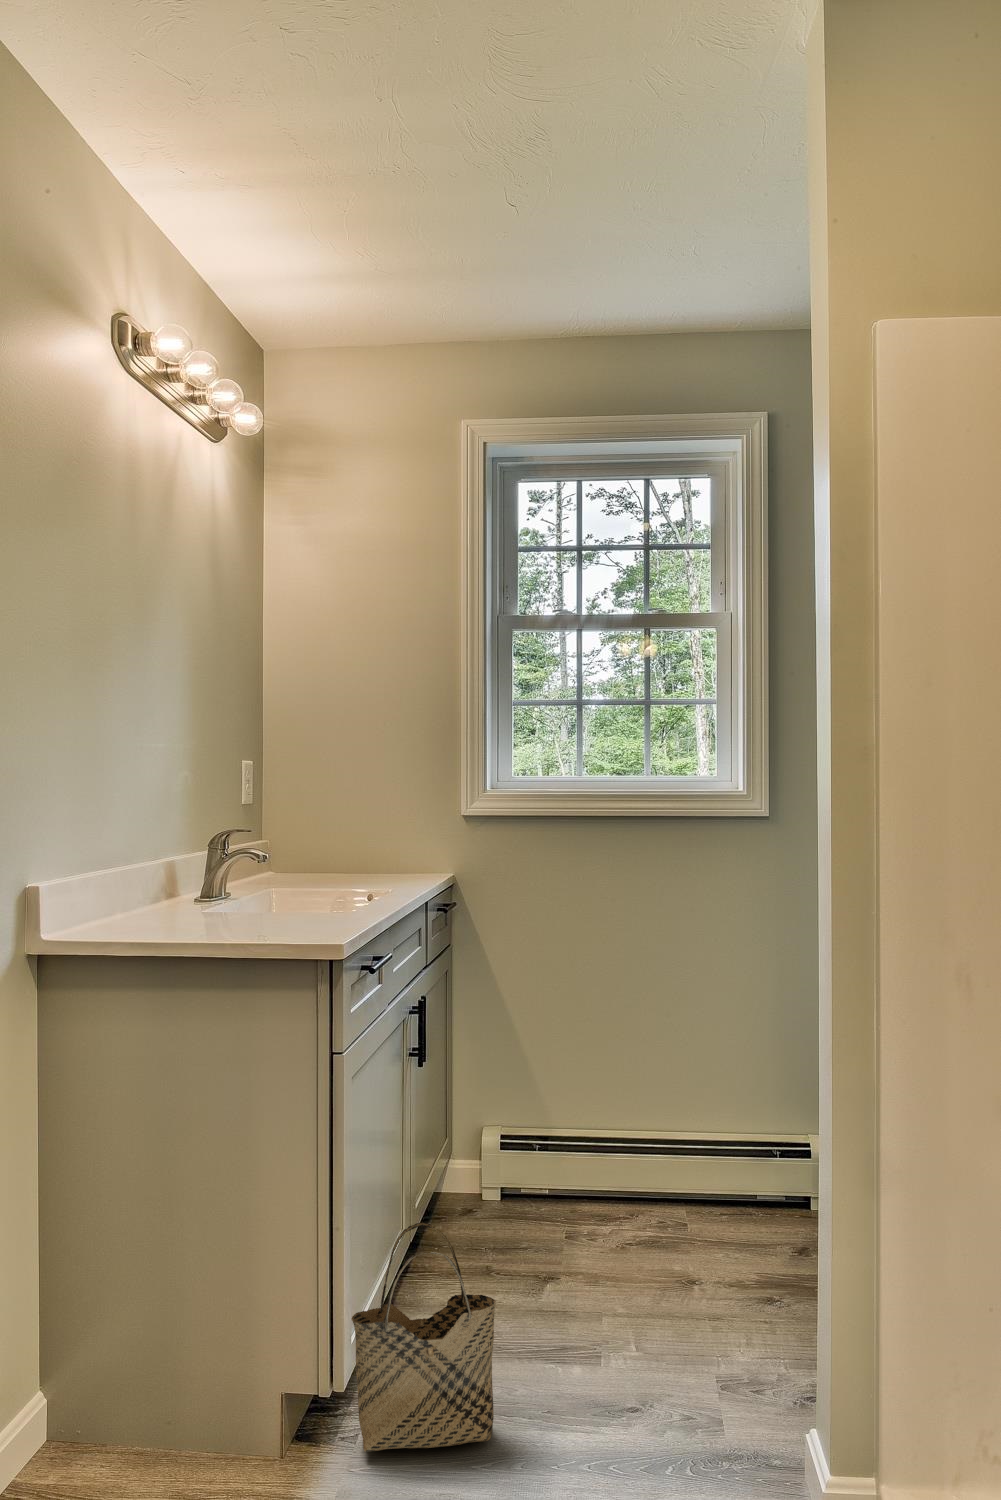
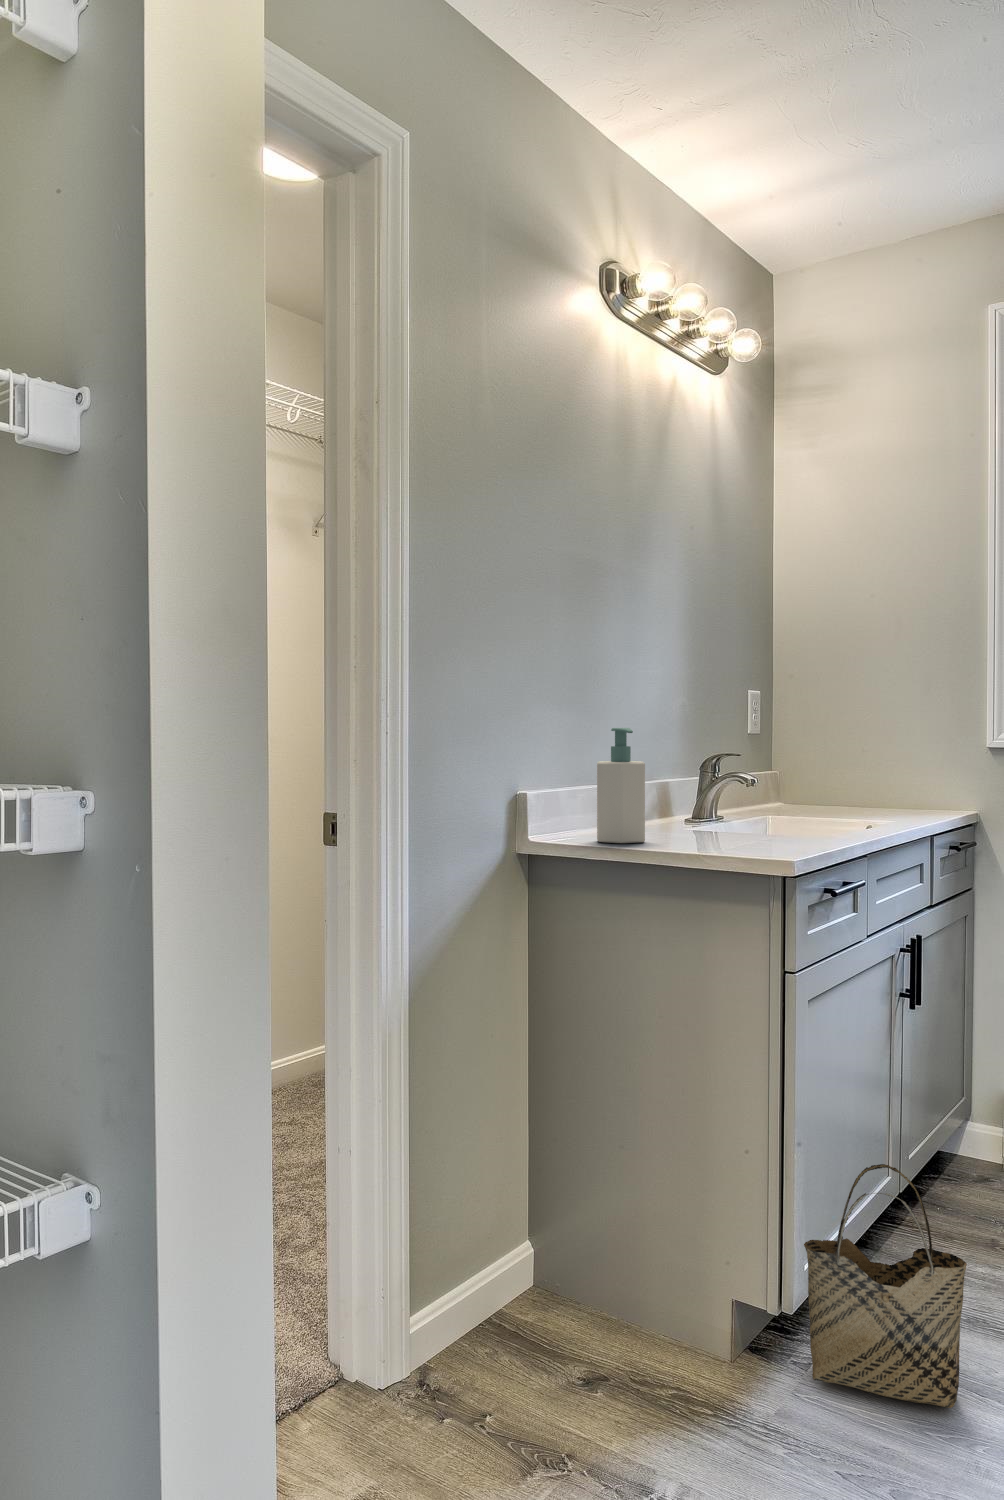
soap bottle: none [120,810,175,933] -> present [597,728,645,843]

